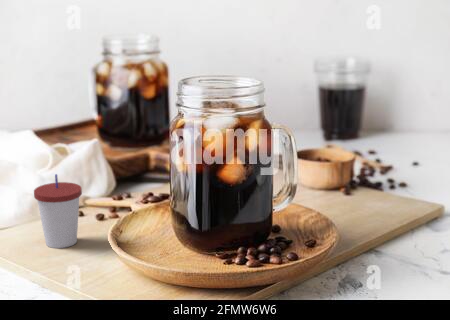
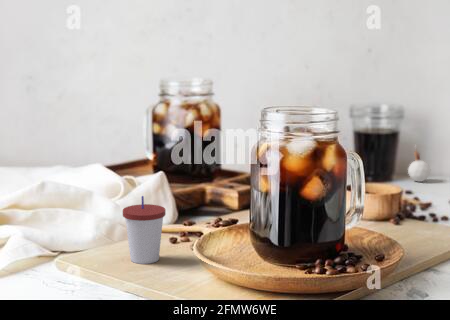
candle: none [373,100,397,141] -> present [408,151,430,182]

